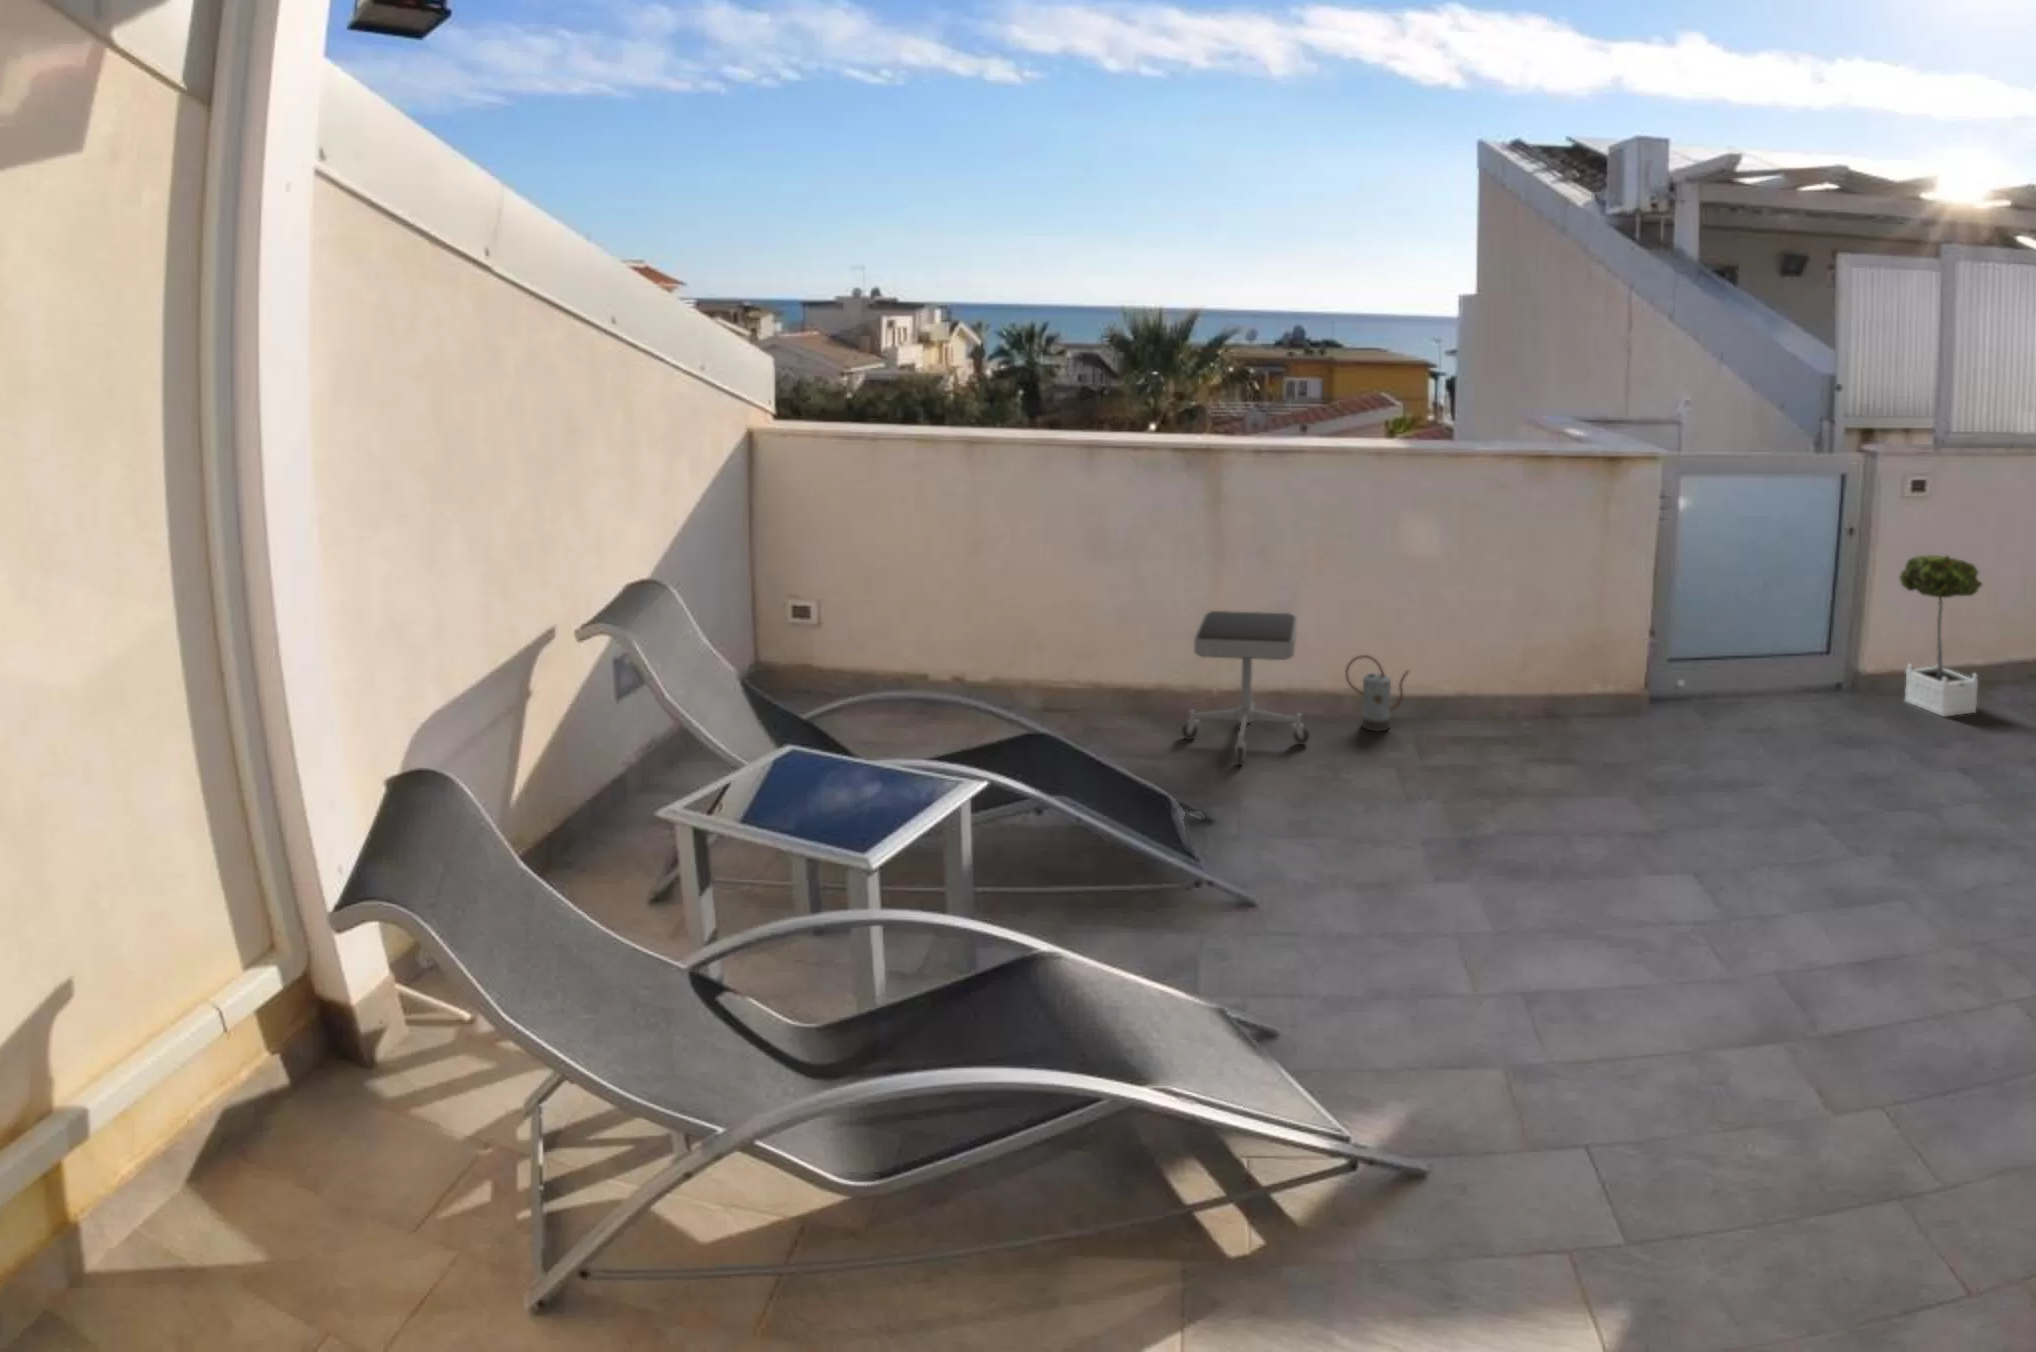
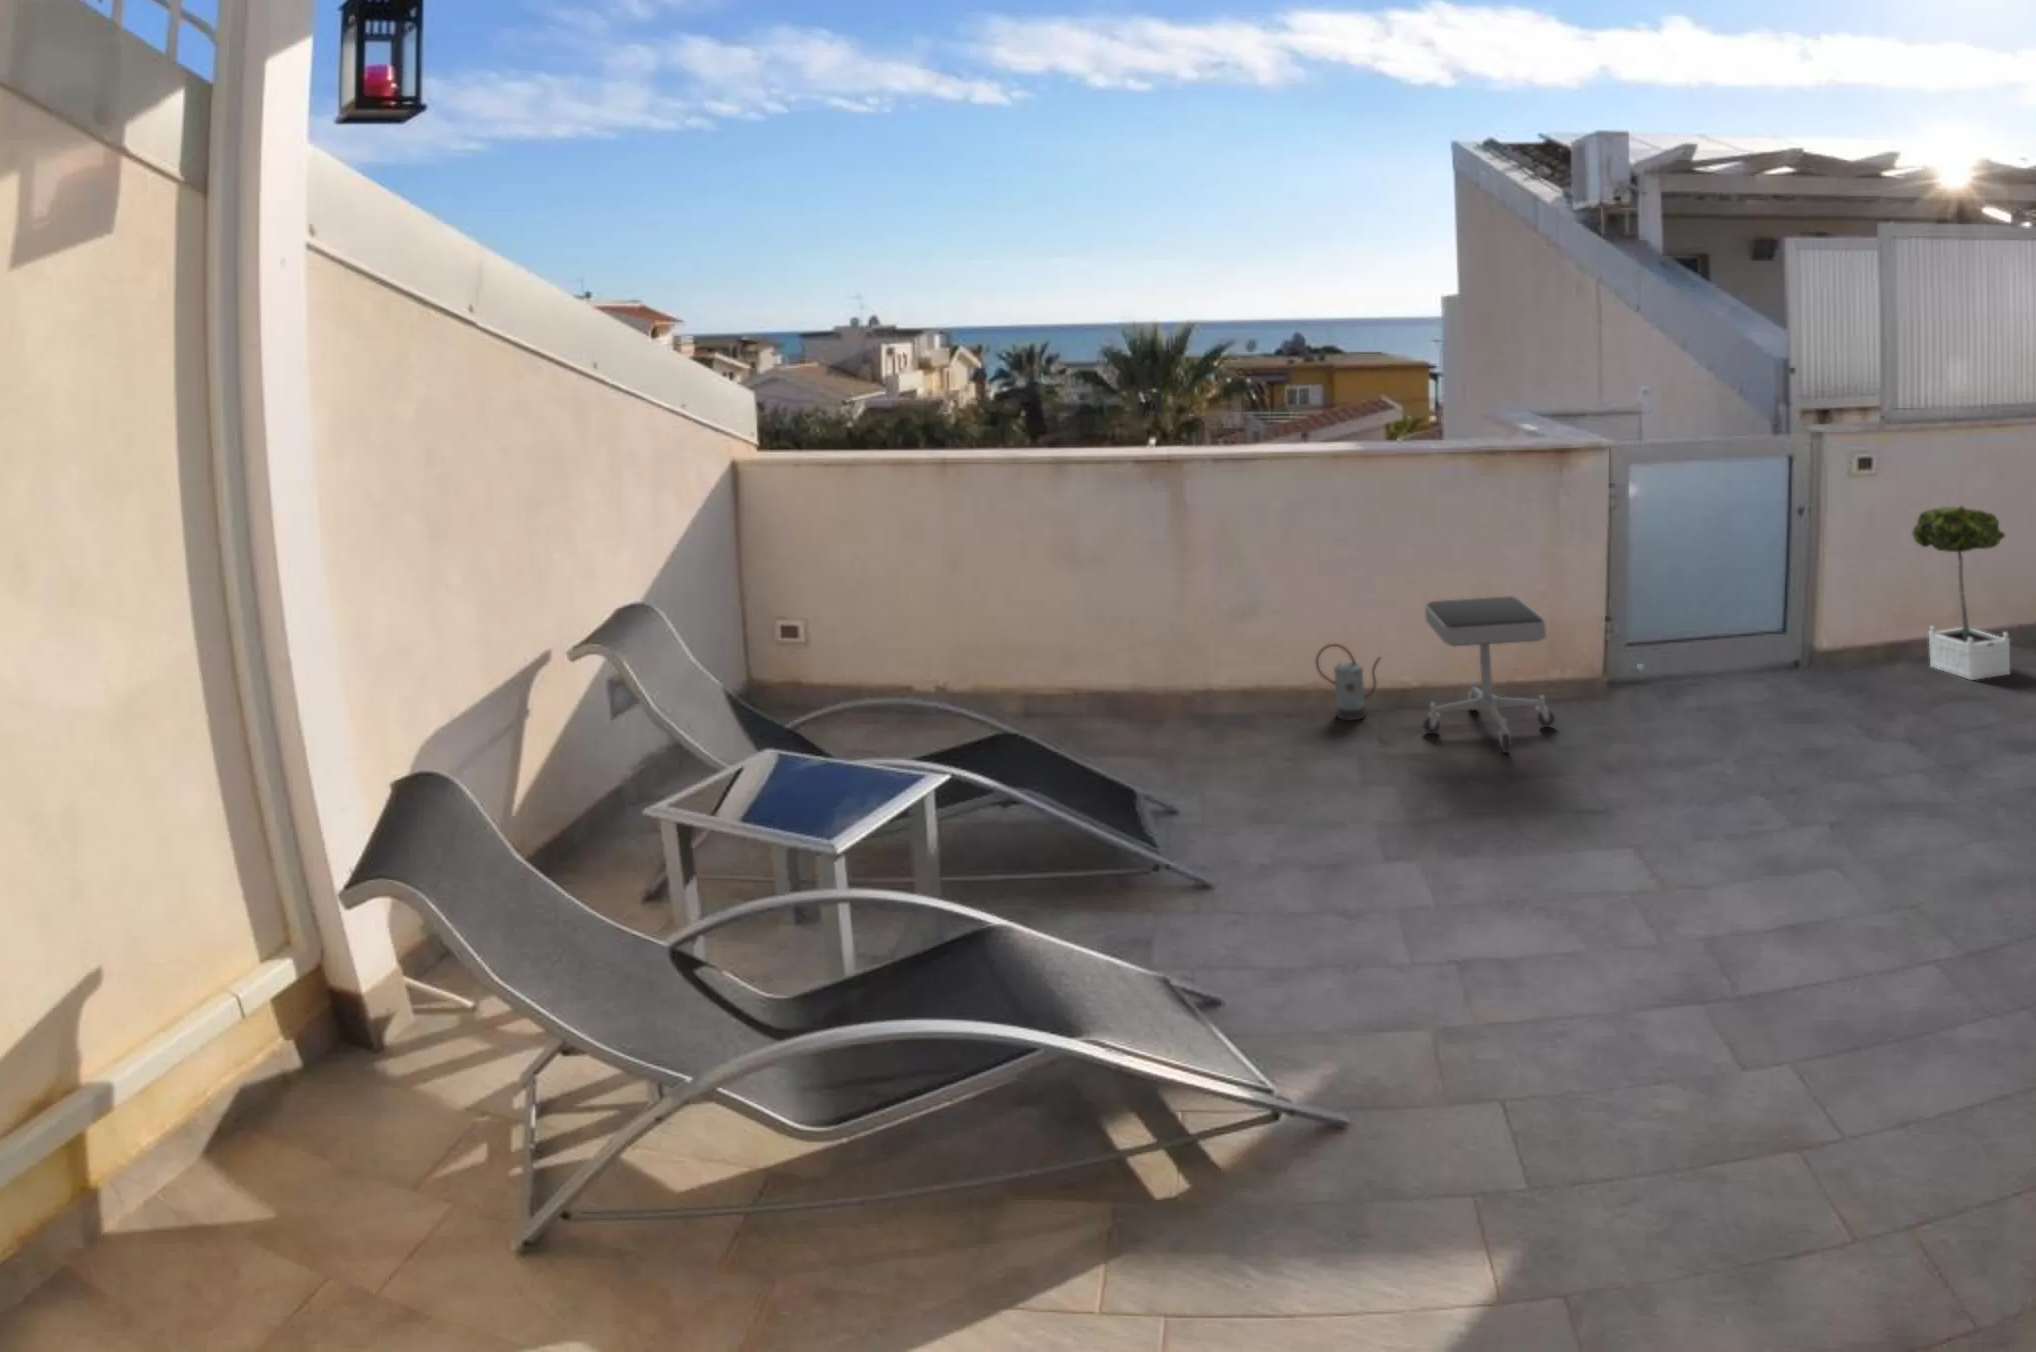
stool: present [1182,611,1309,765] -> present [1423,596,1555,752]

